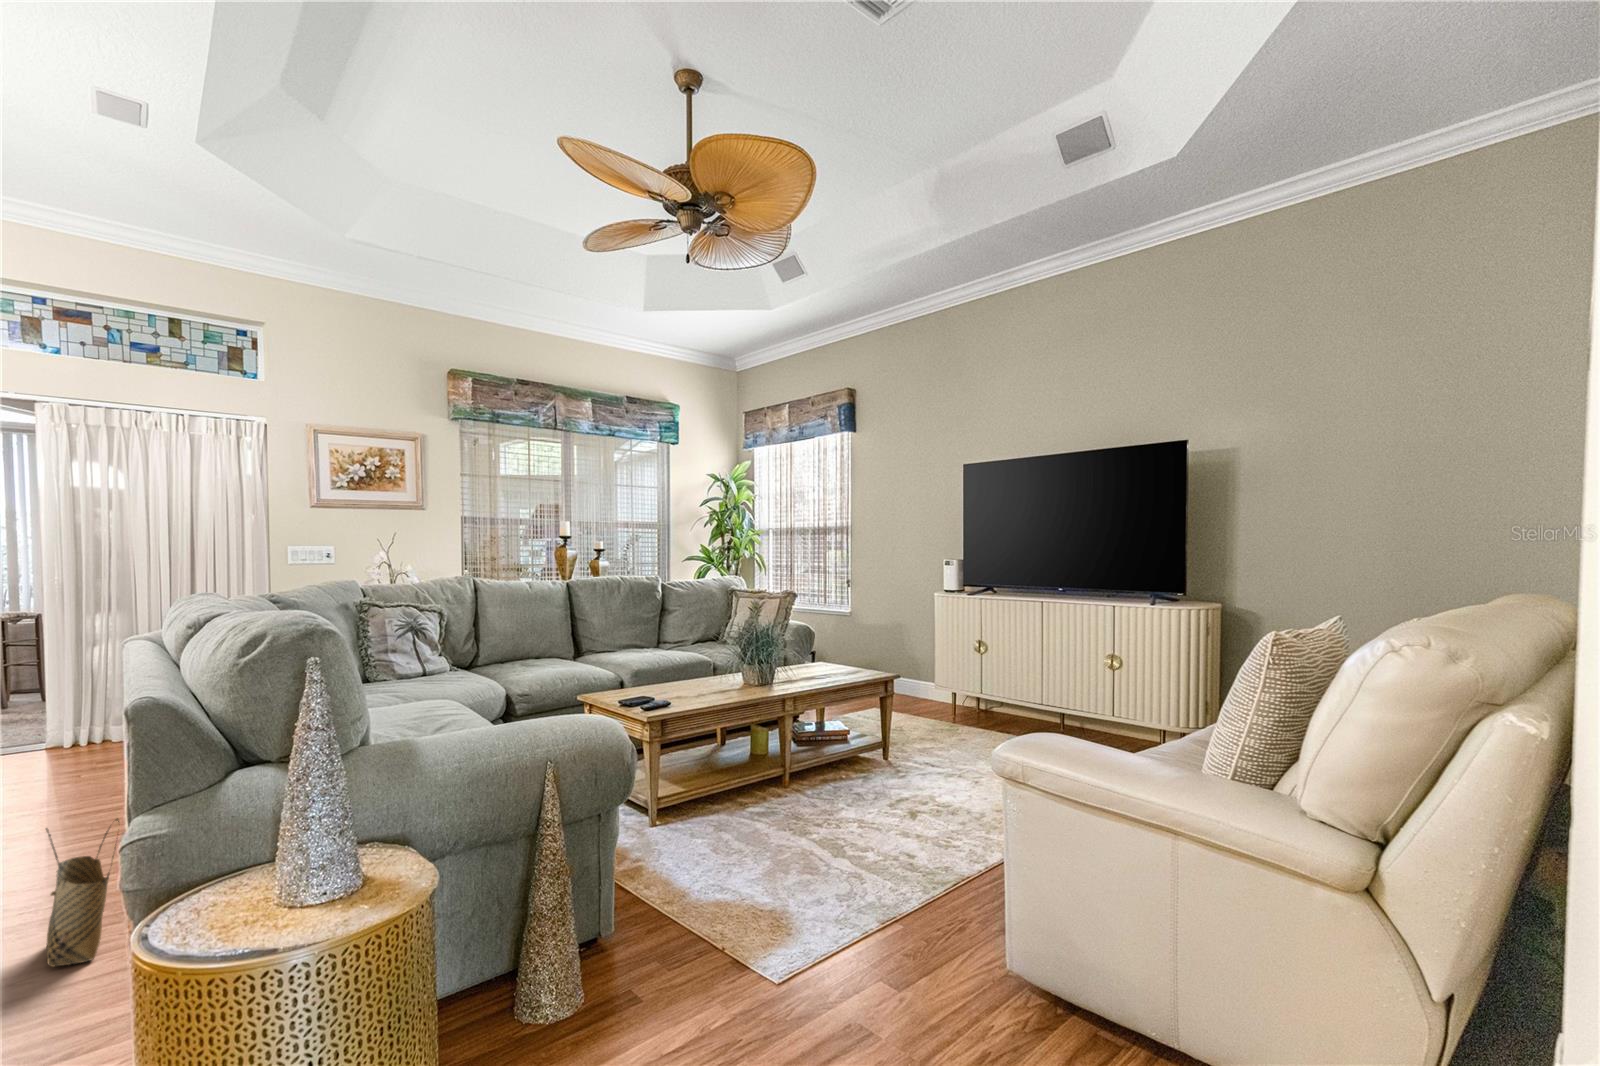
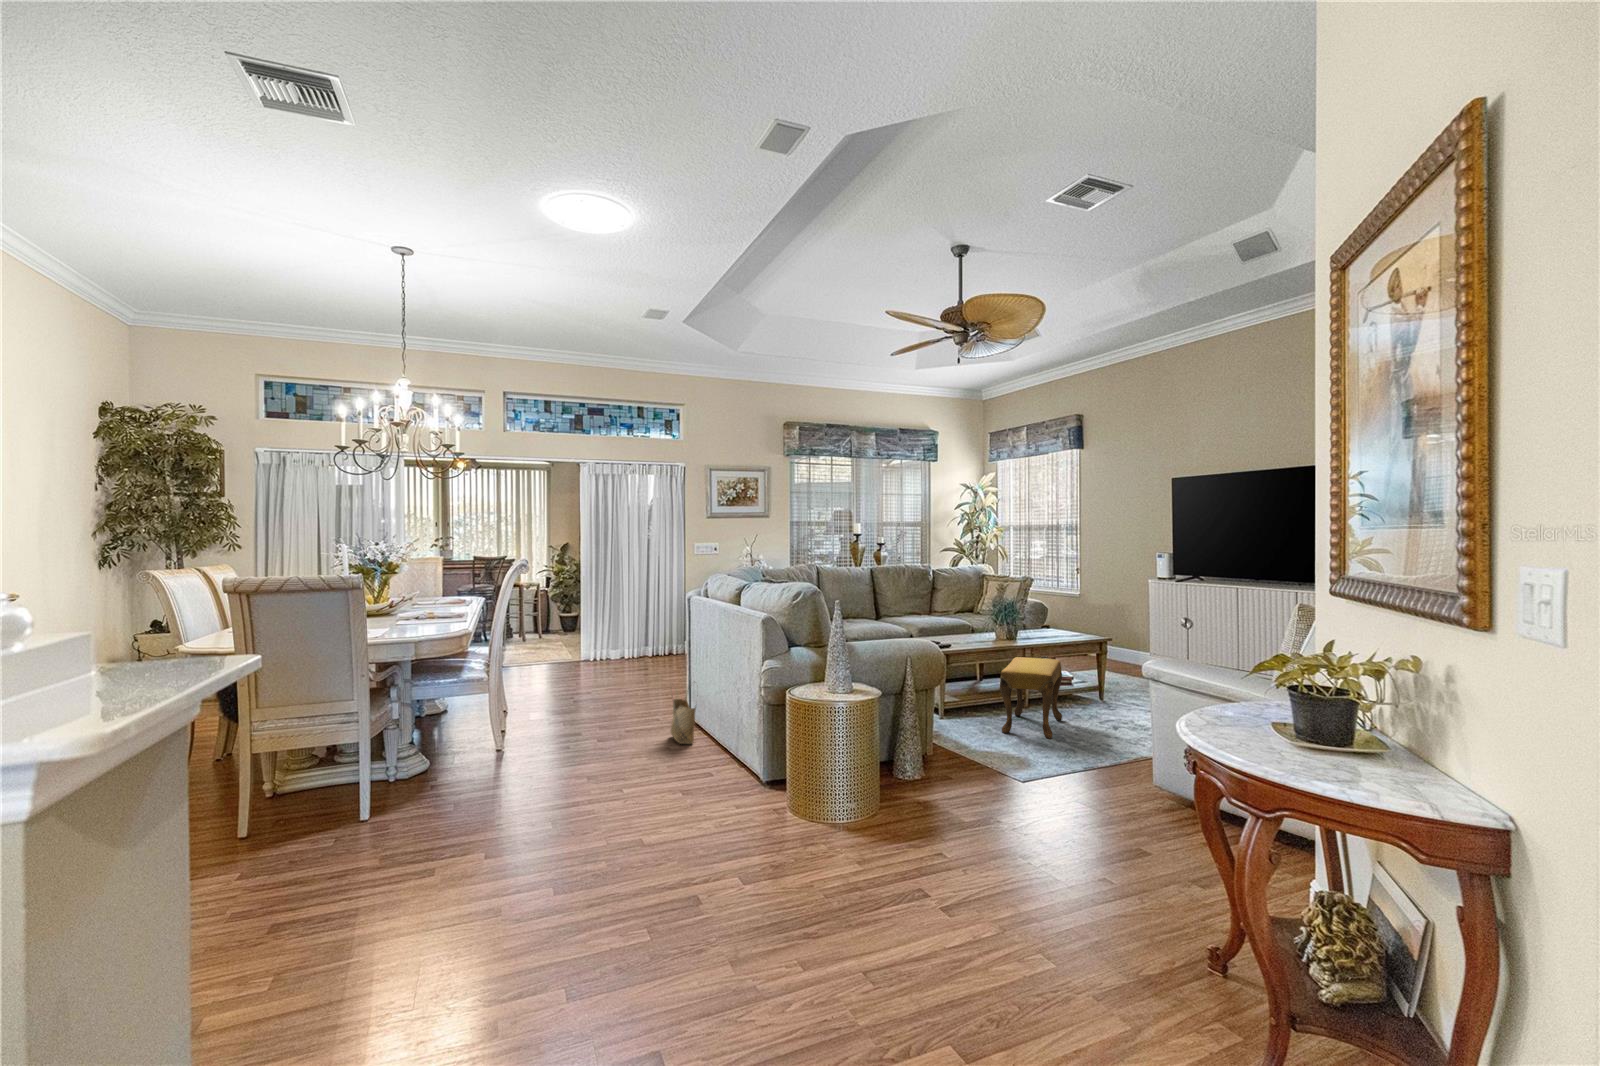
footstool: none [744,714,837,850] -> present [1000,657,1062,739]

